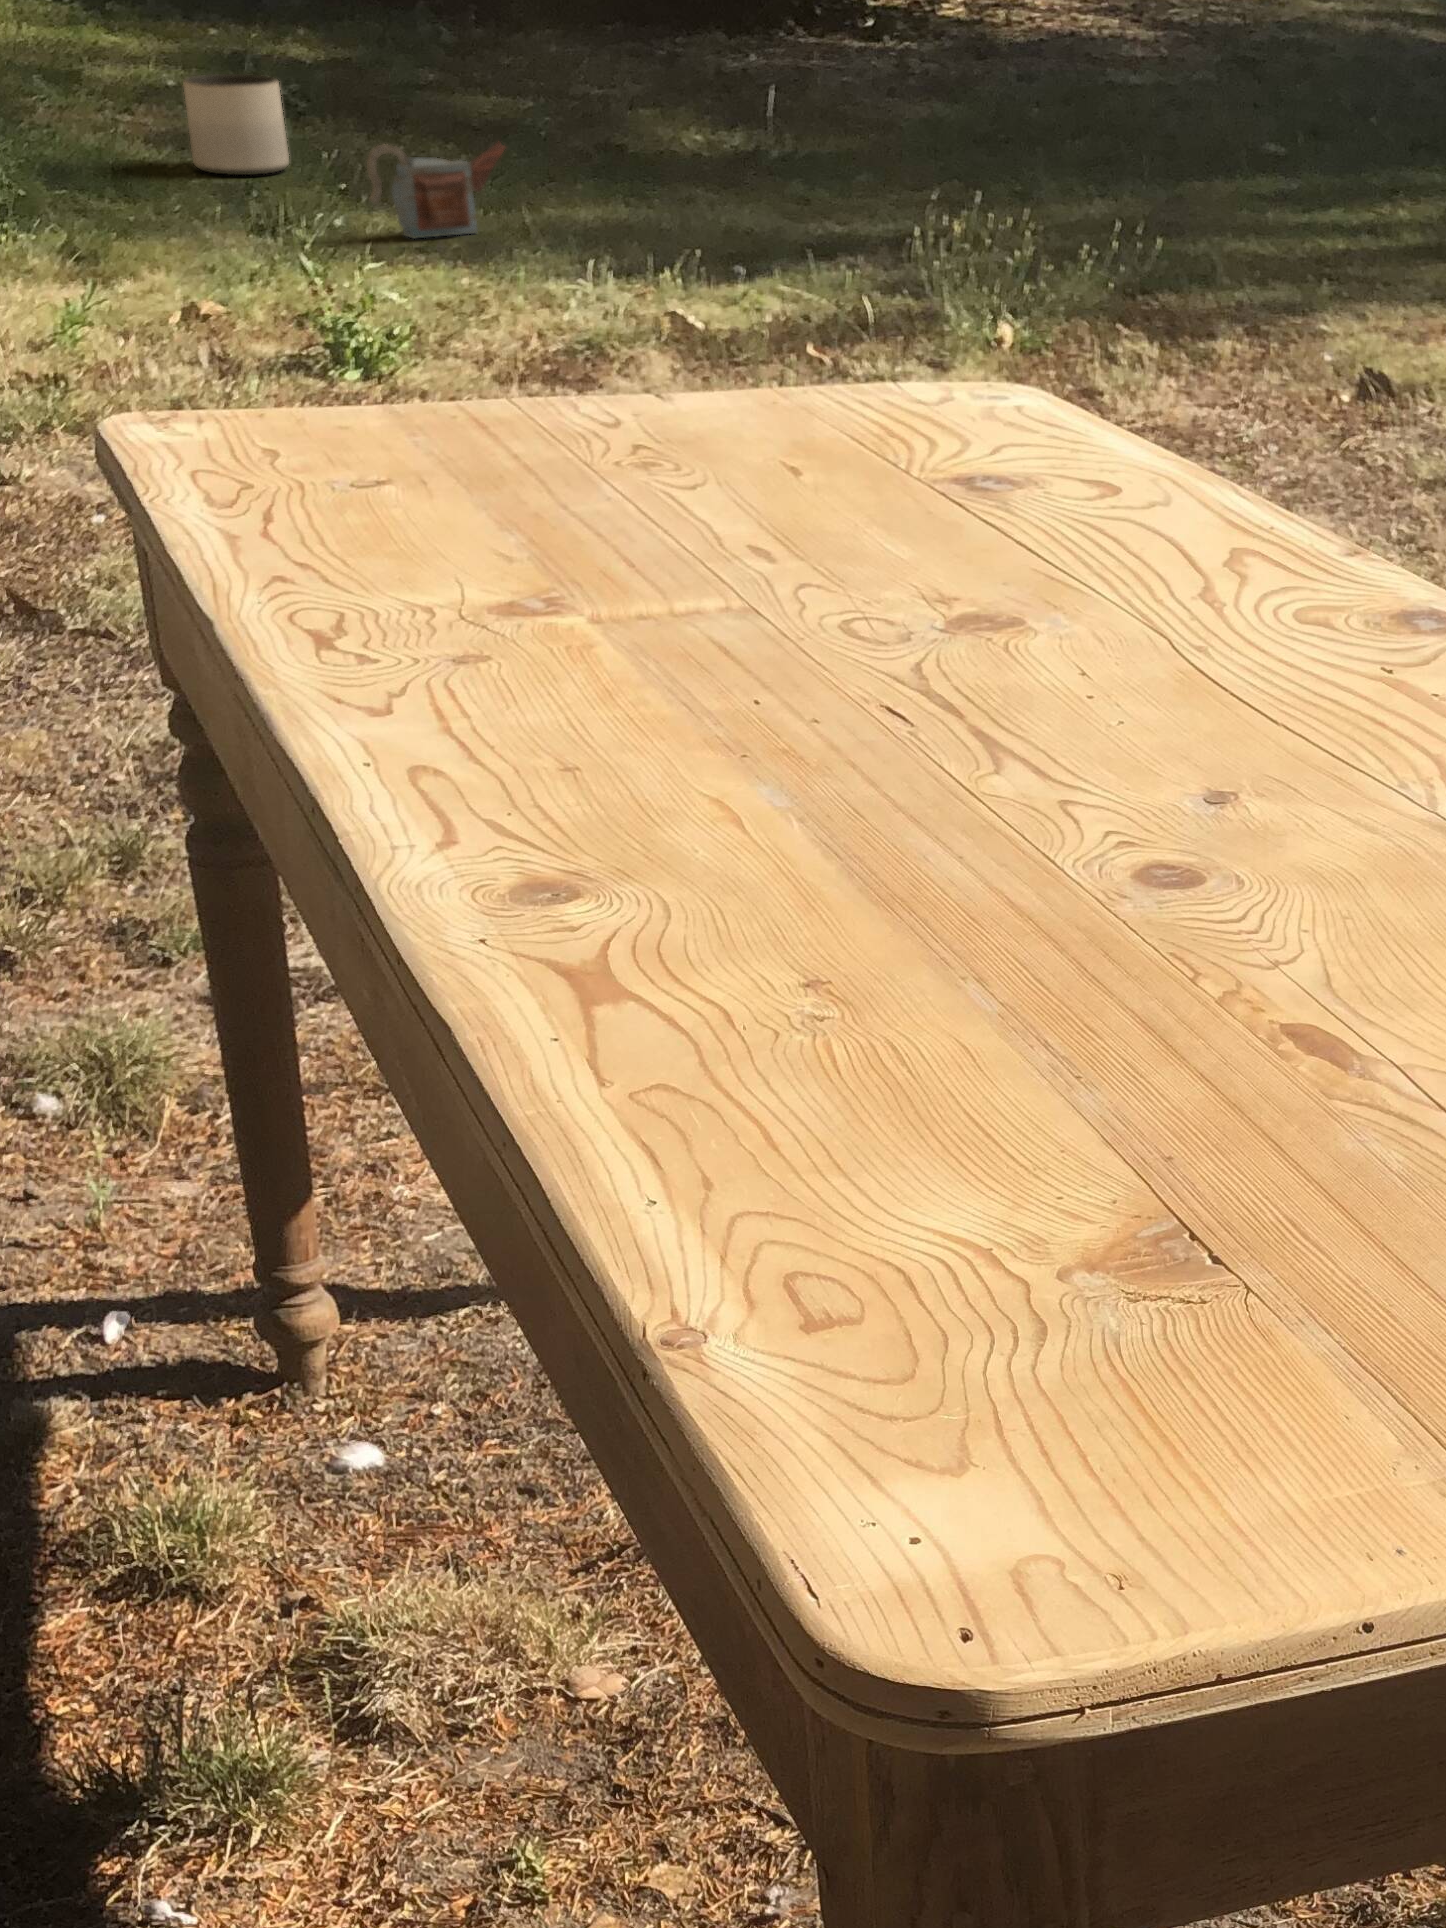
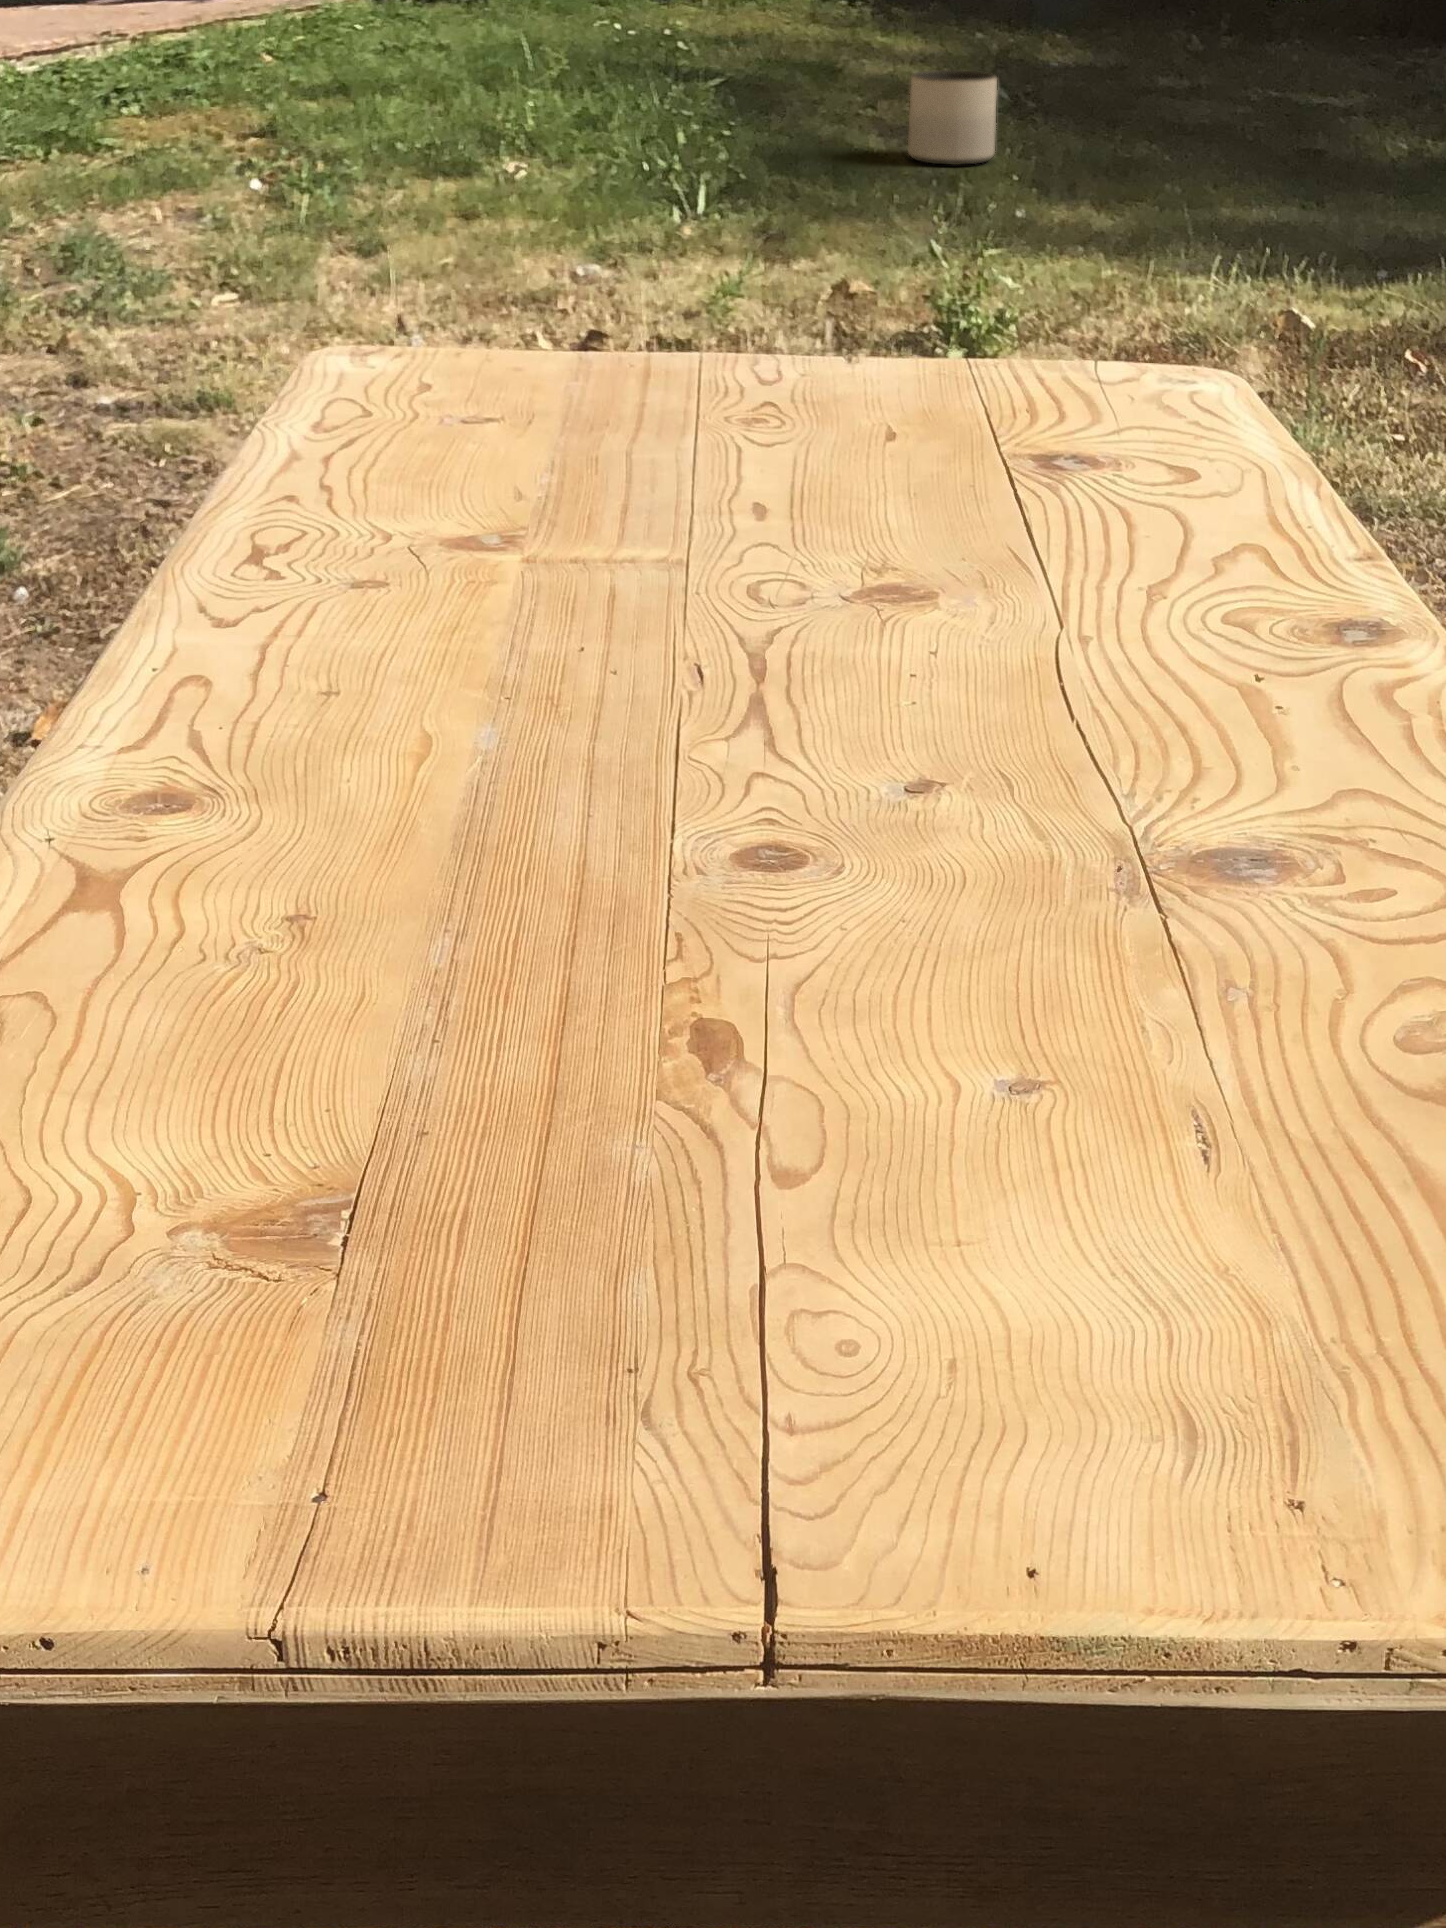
watering can: present [367,142,505,239] -> none [1032,139,1174,229]

